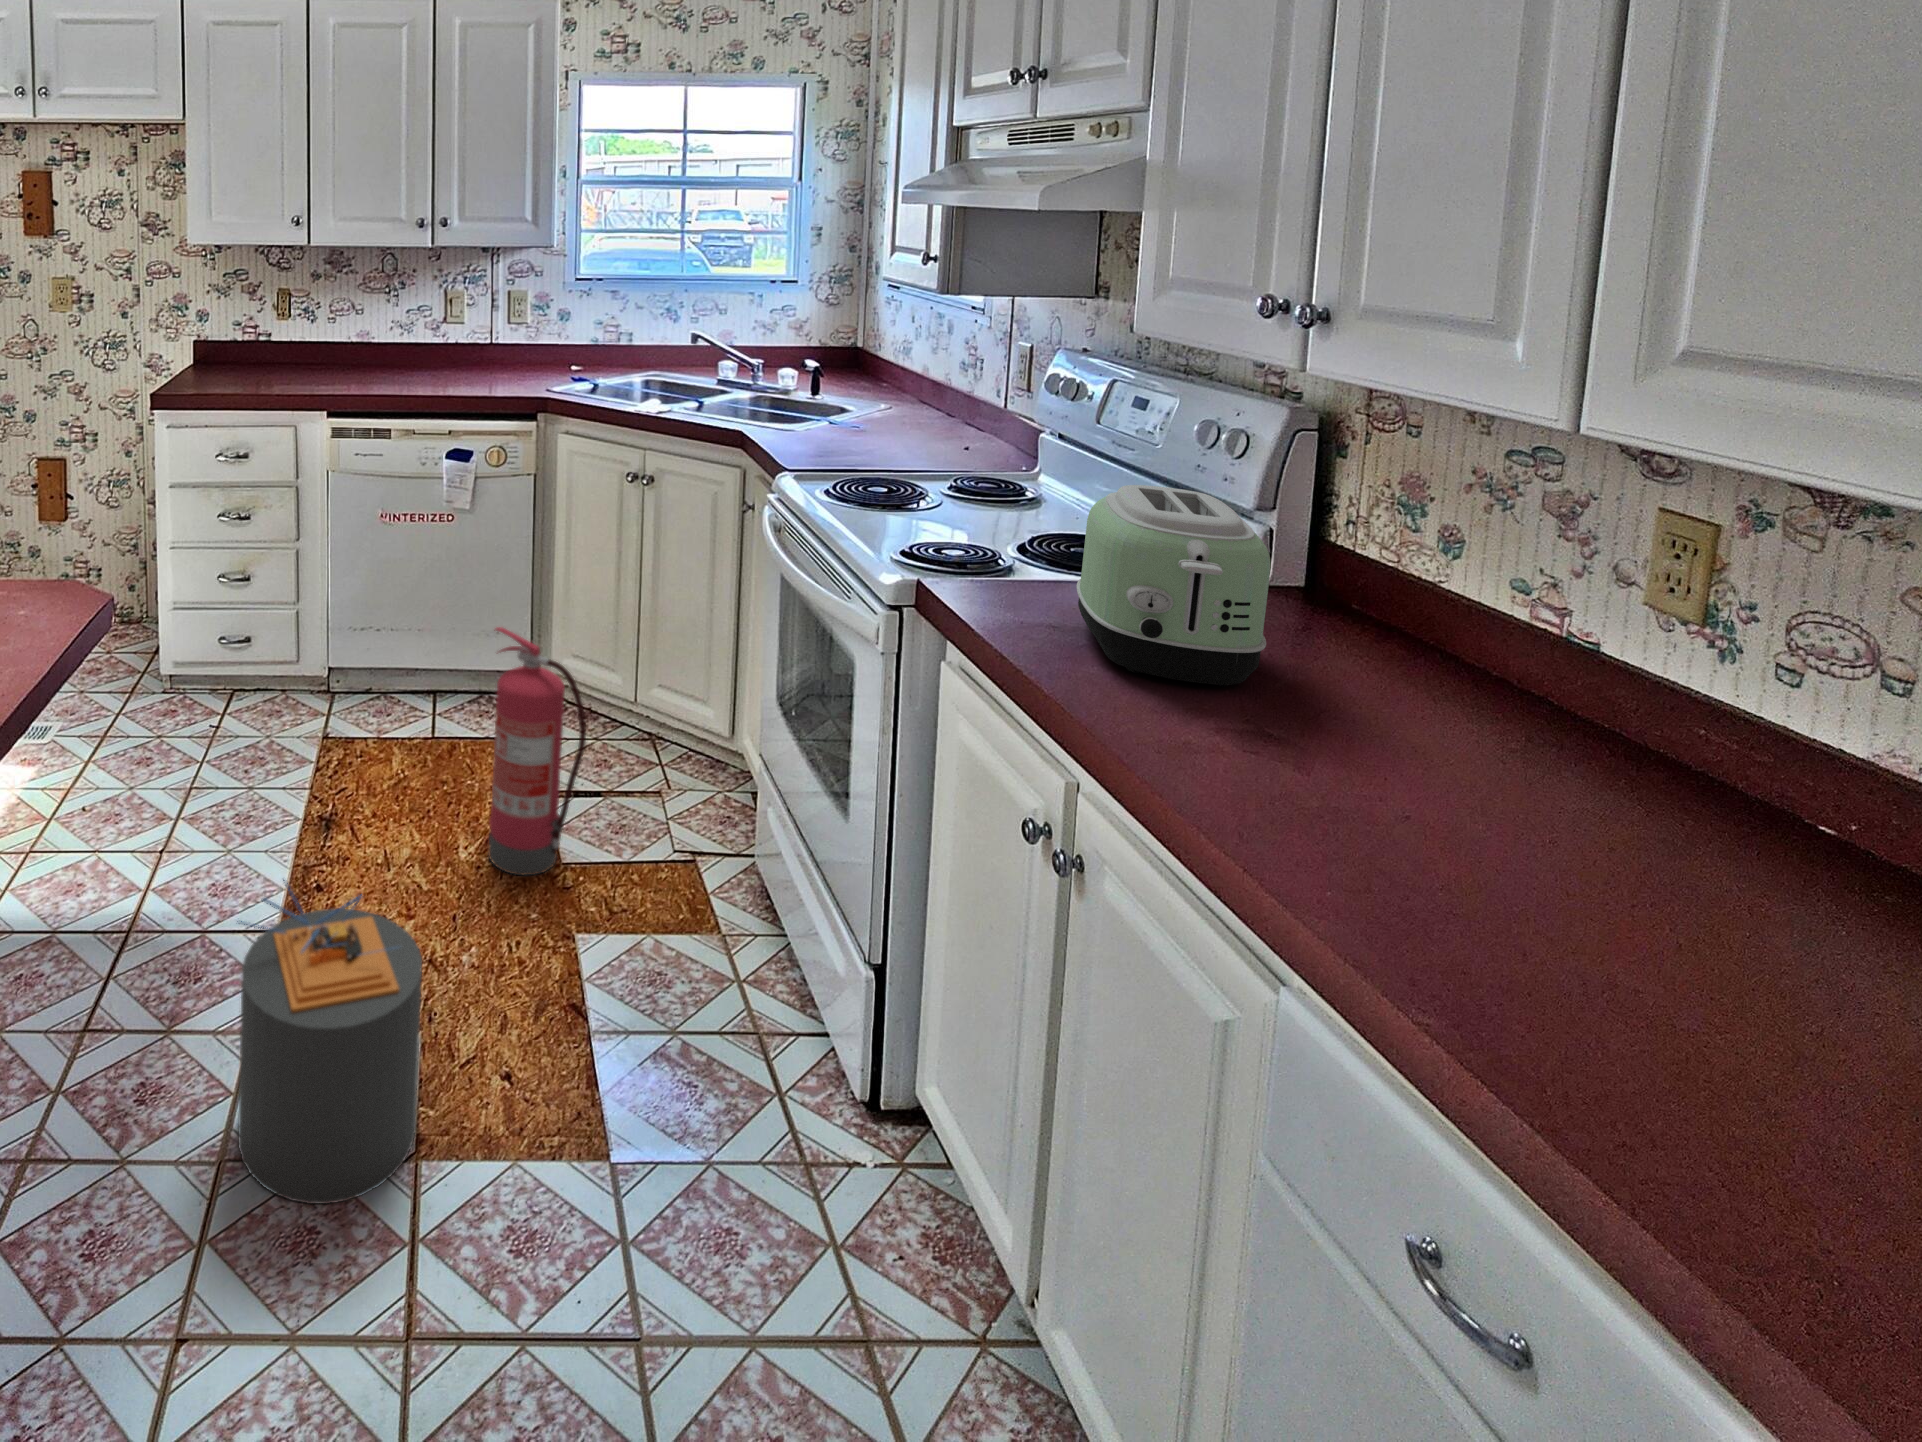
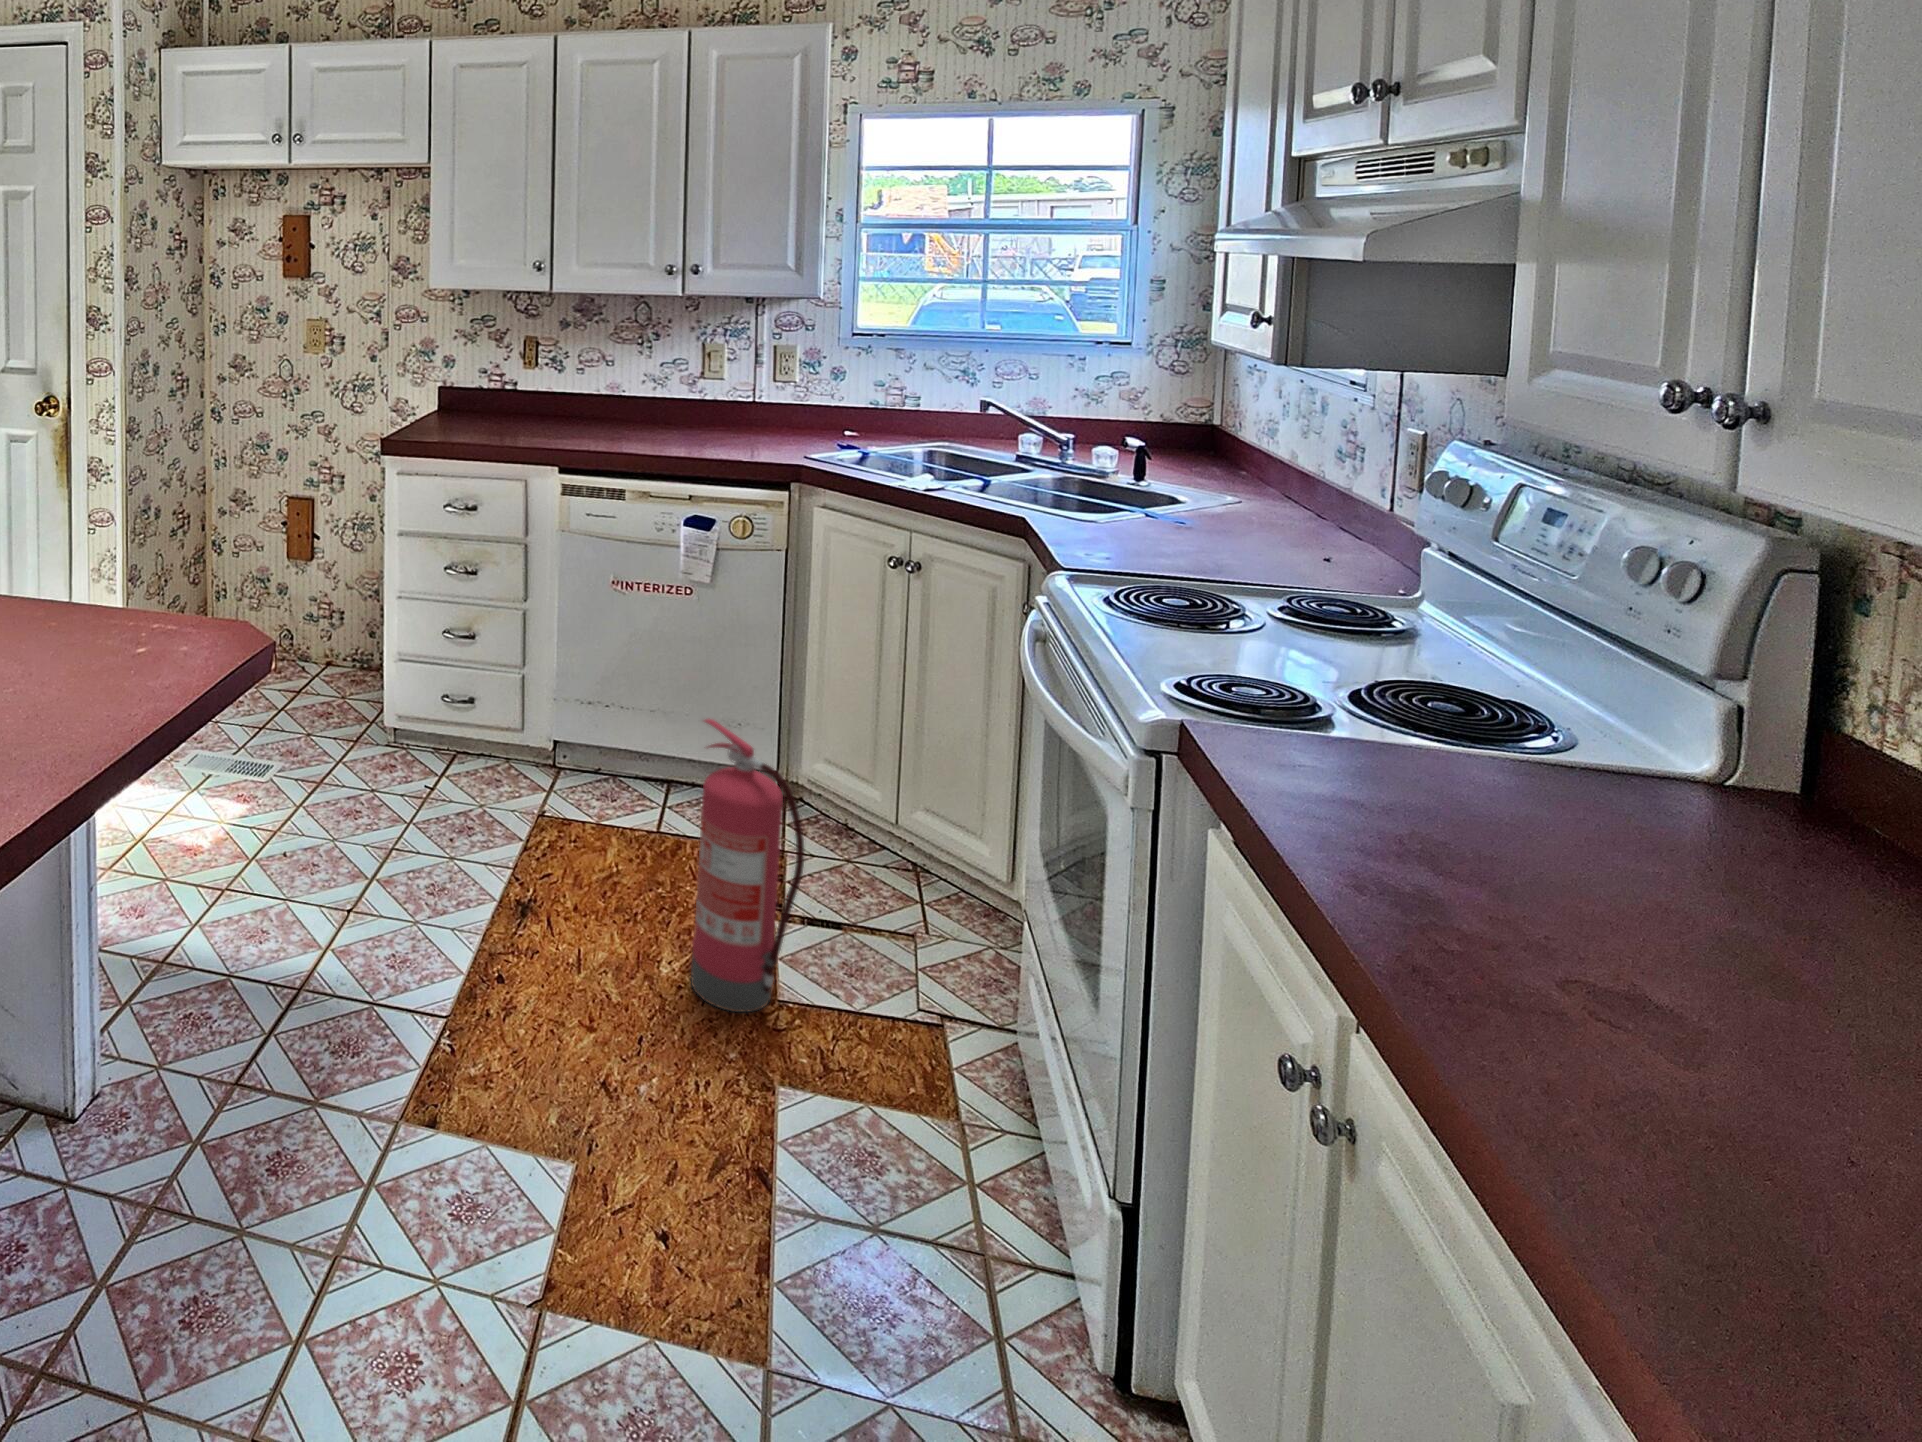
toaster: present [1077,485,1271,686] -> none [1426,622,1742,931]
trash can: present [237,879,422,1204] -> none [356,951,560,1337]

